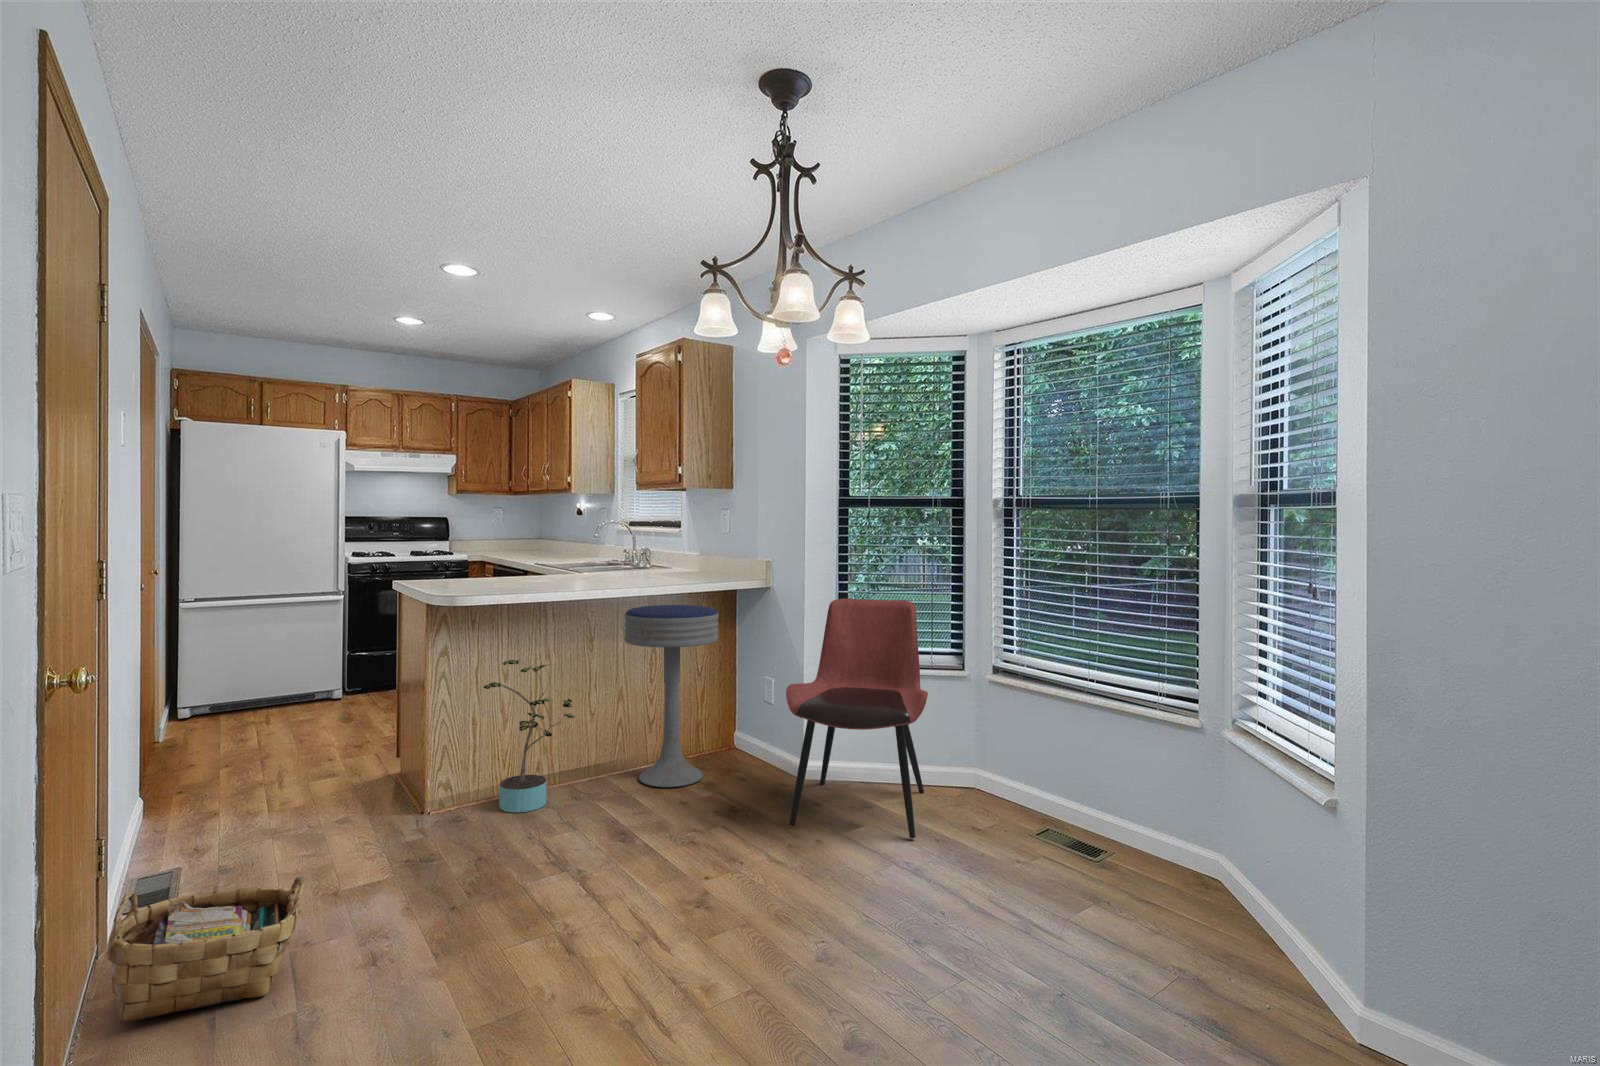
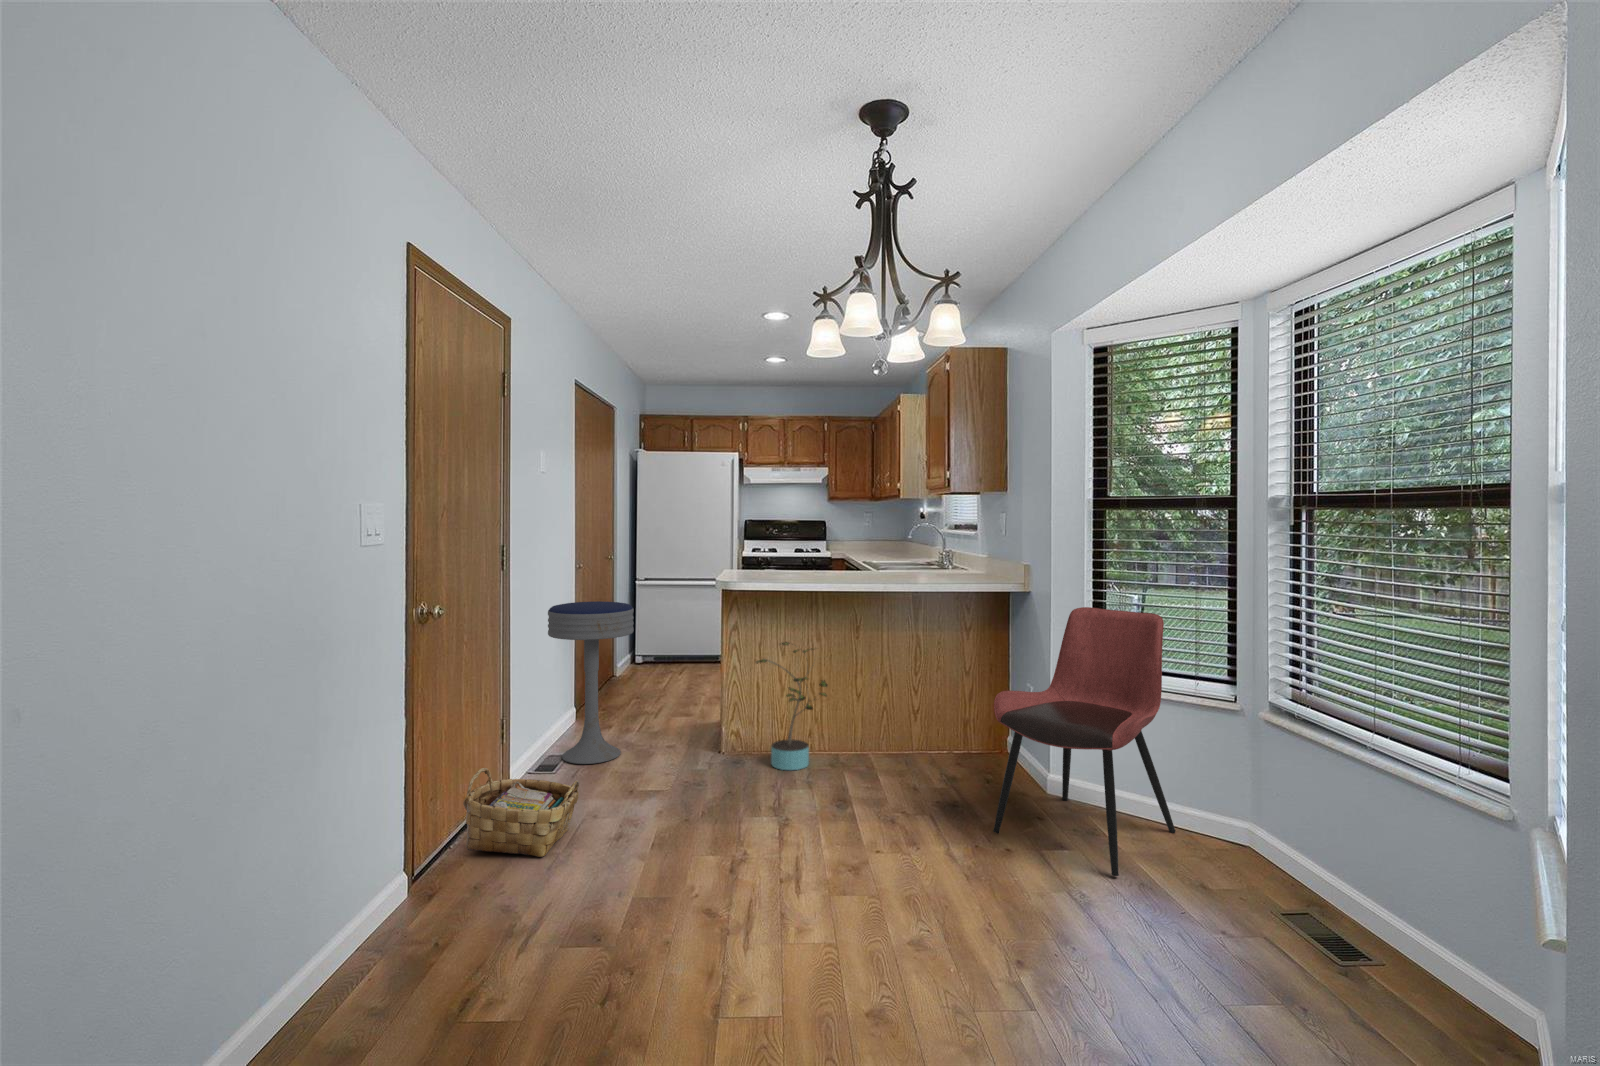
bar stool: present [624,605,718,787] -> present [548,601,634,764]

